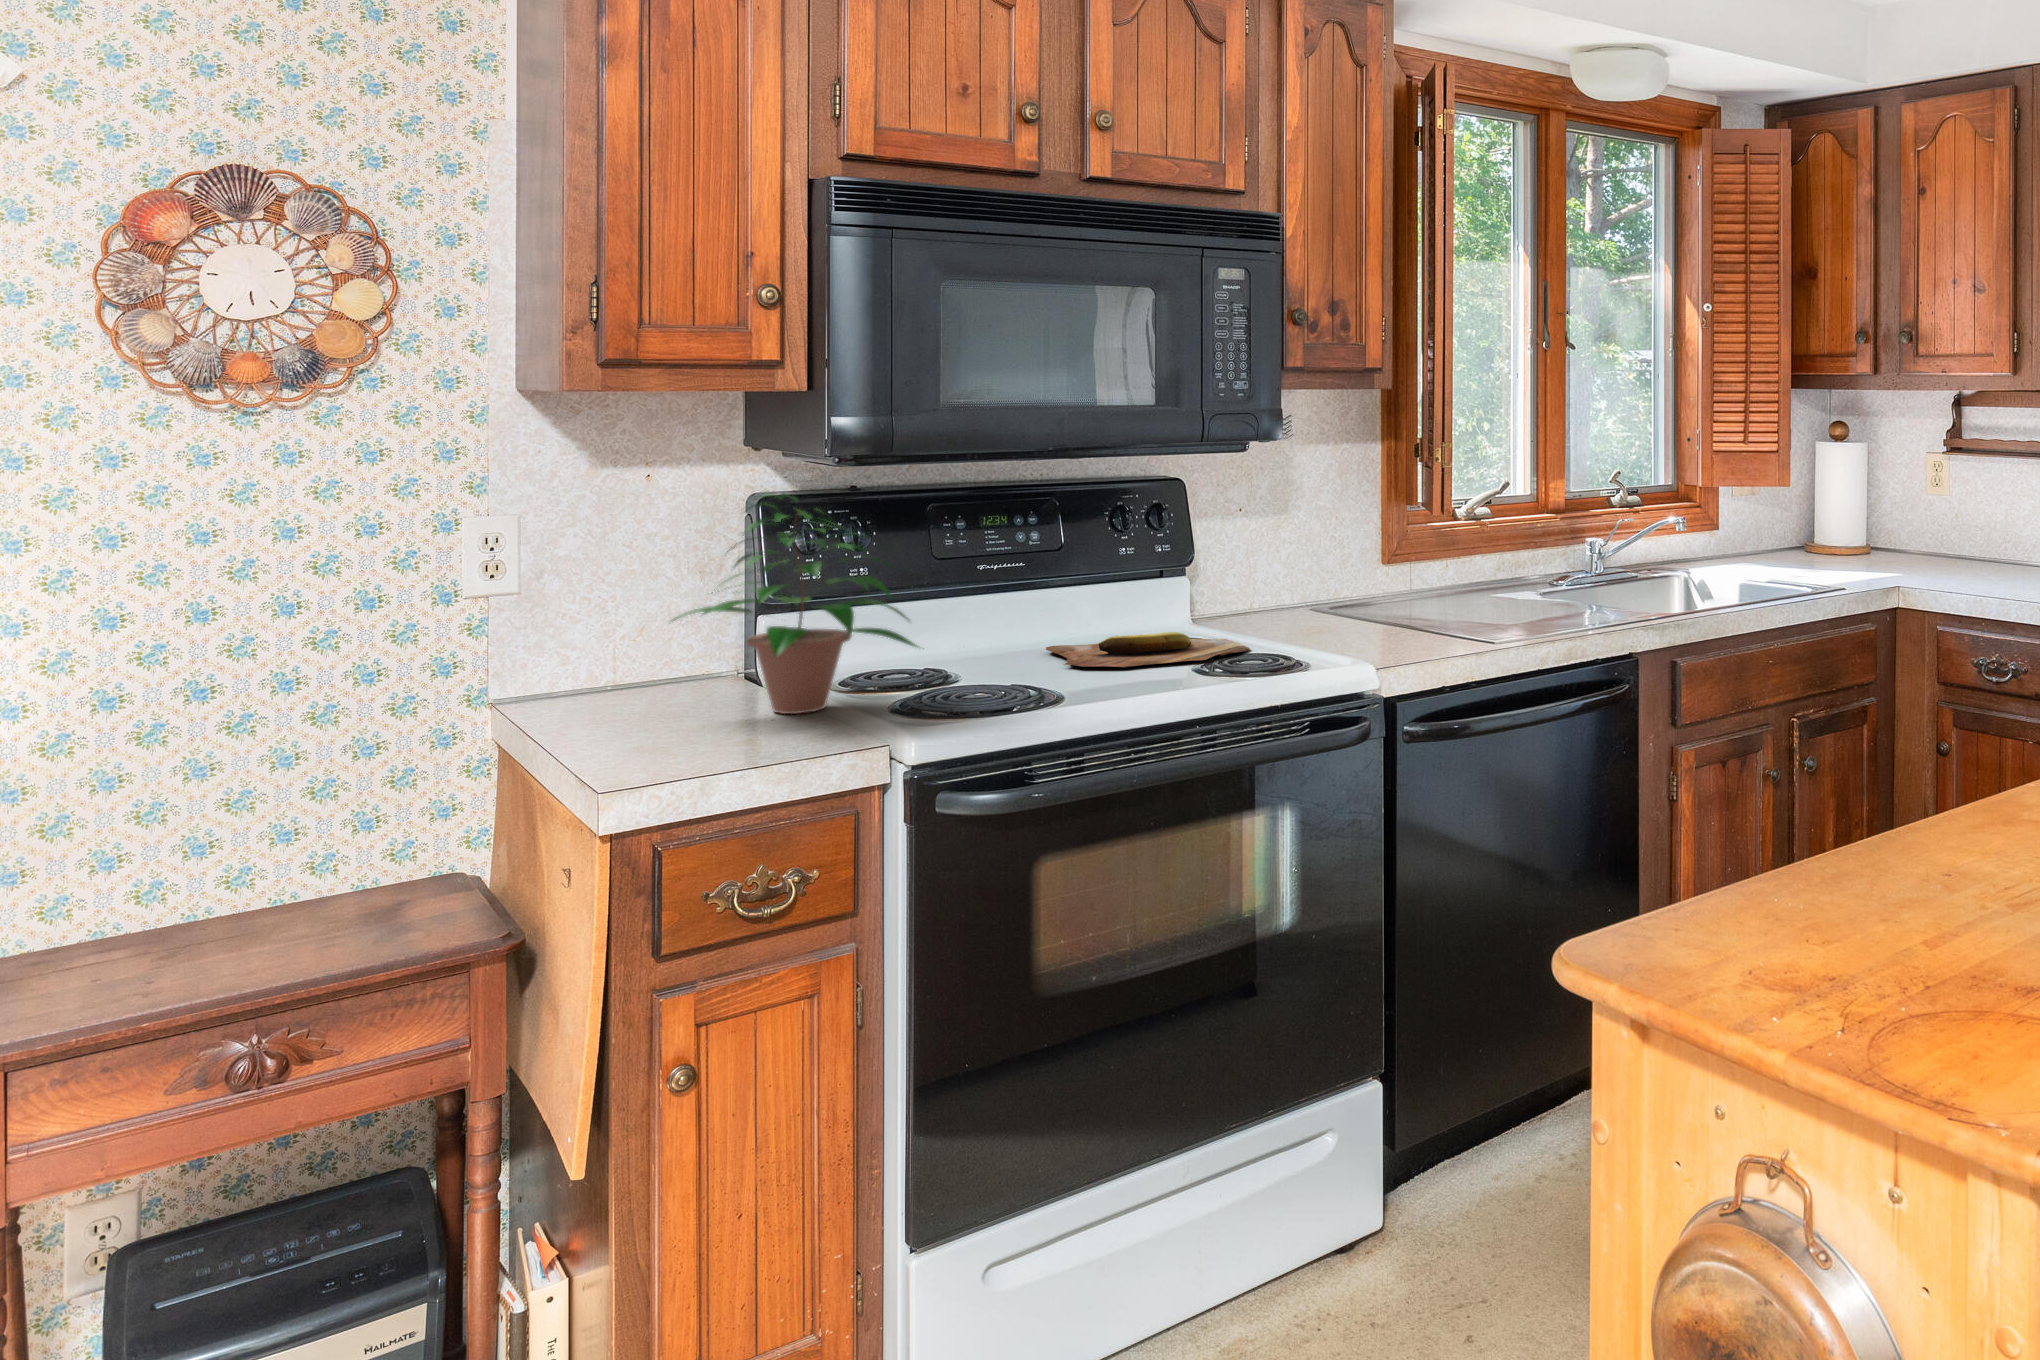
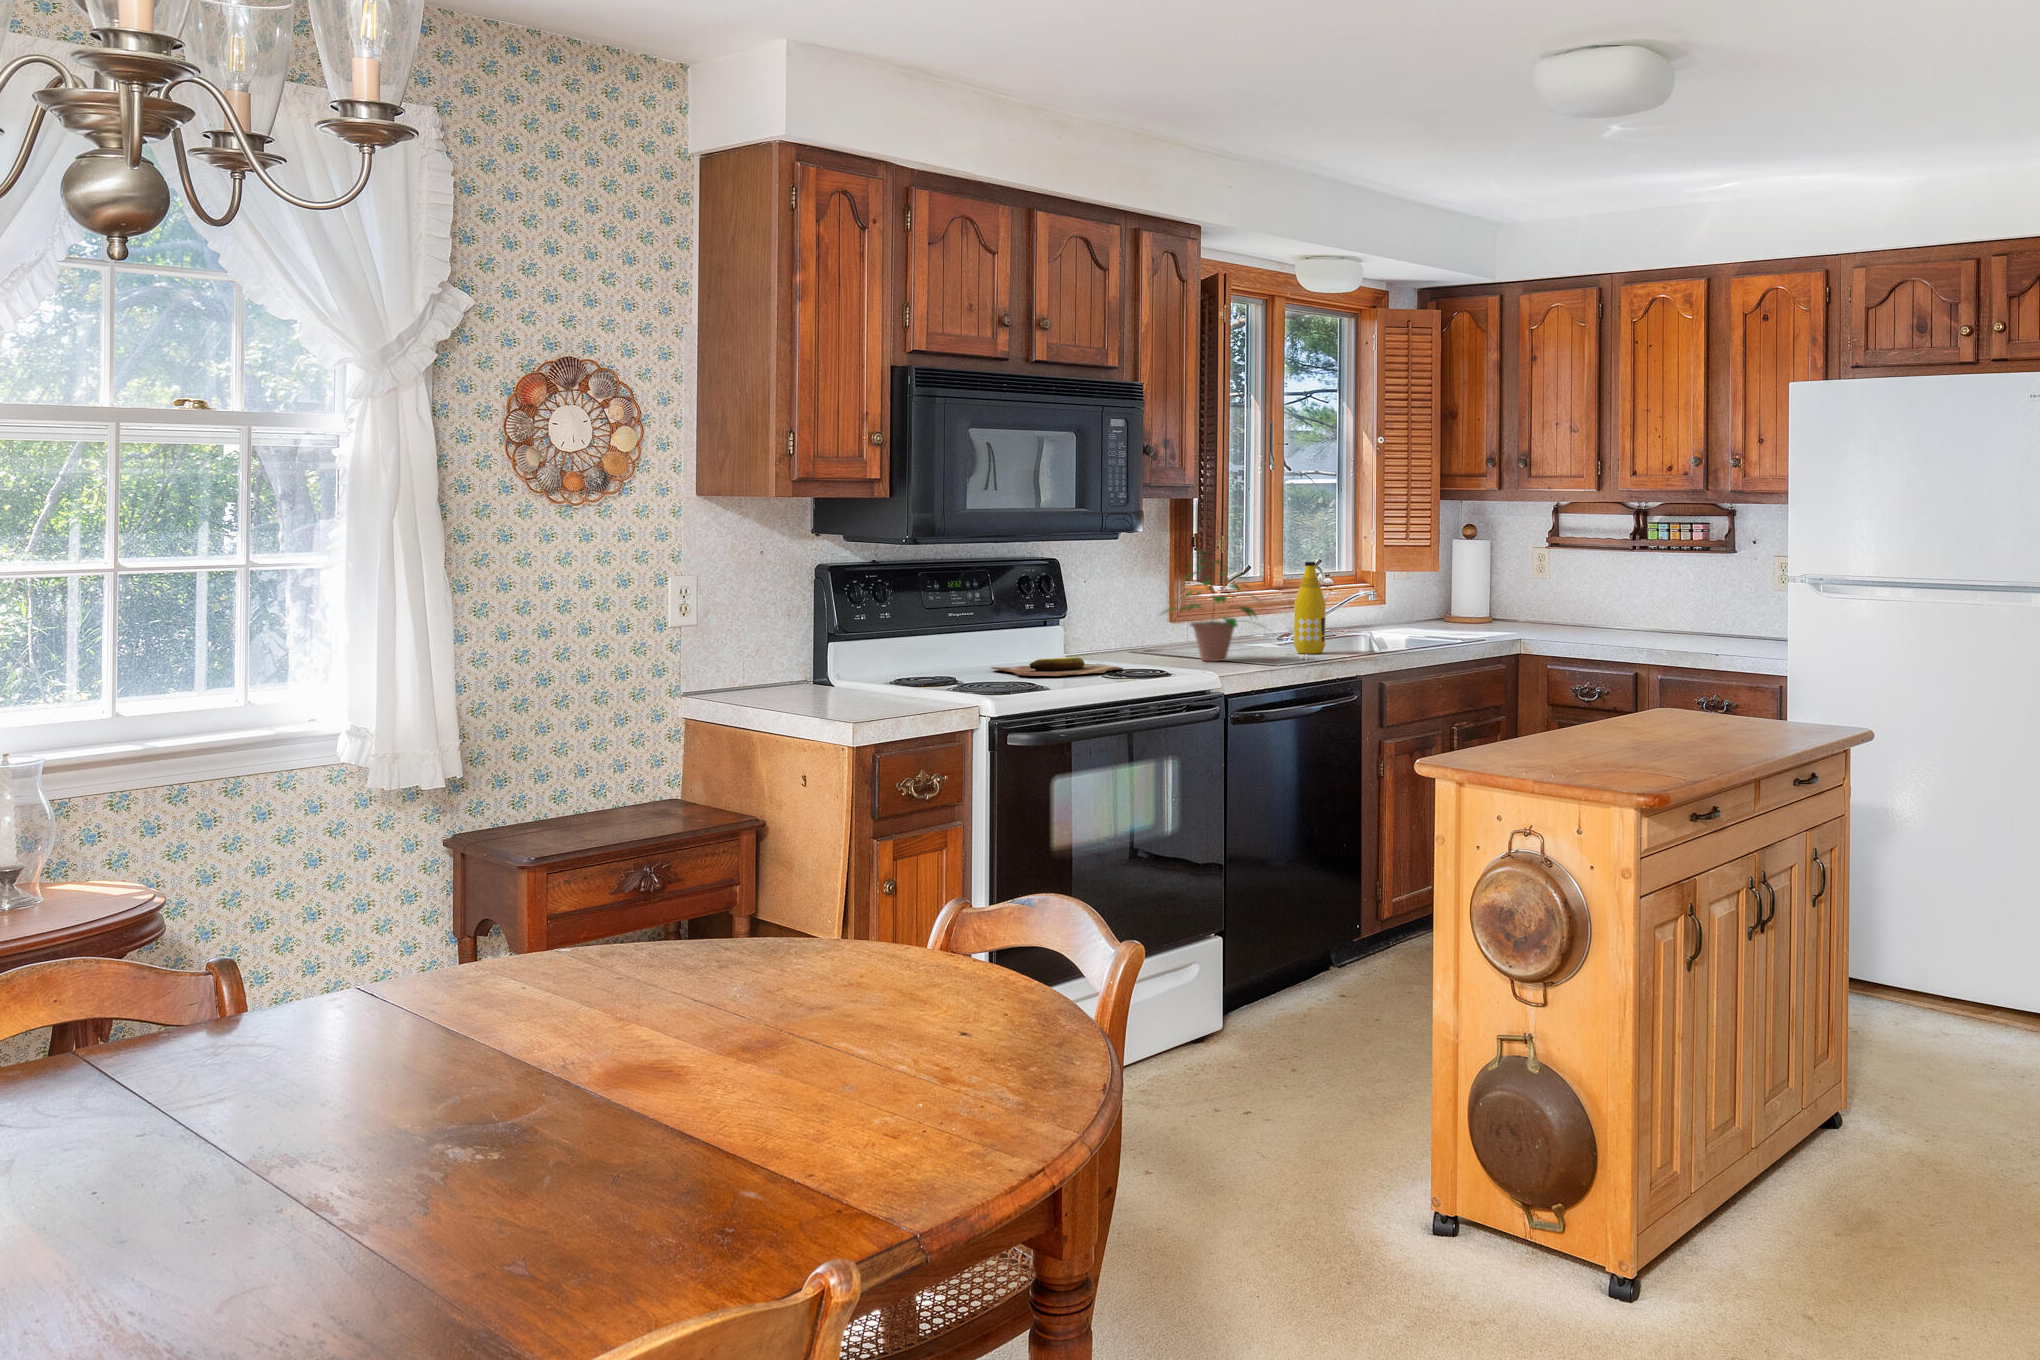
bottle: none [1543,482,1589,618] -> present [1294,562,1326,654]
potted plant: present [675,493,917,714] -> present [1165,551,1269,661]

